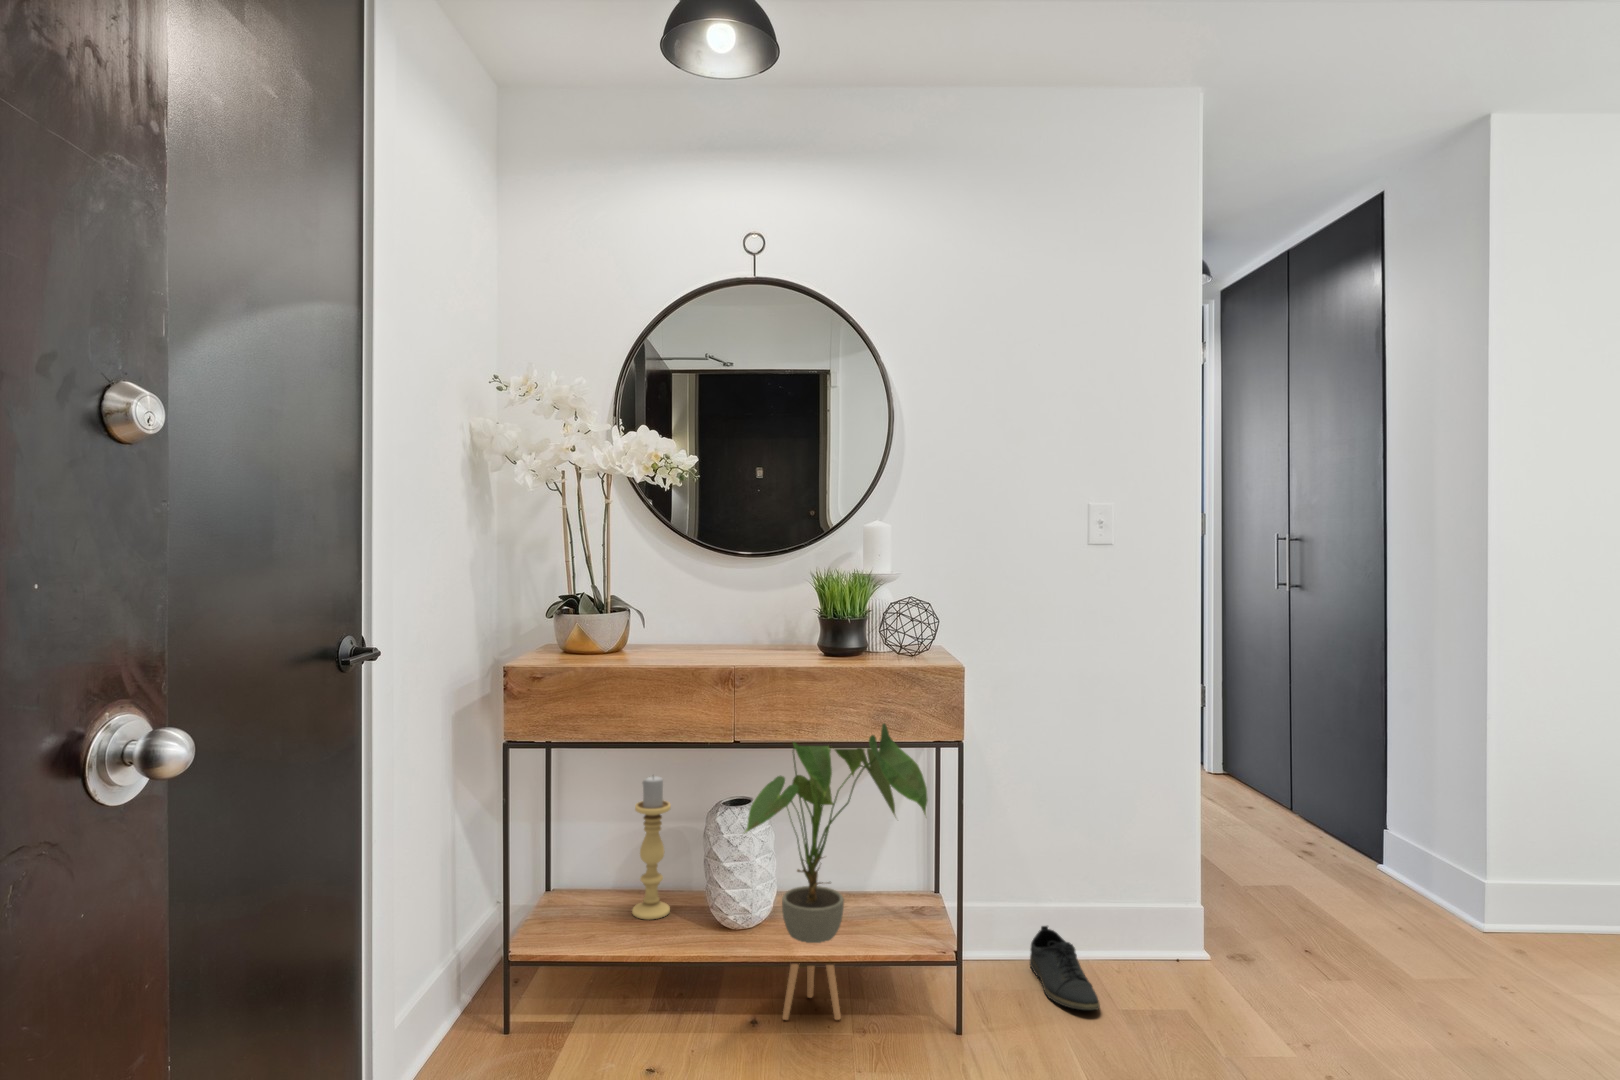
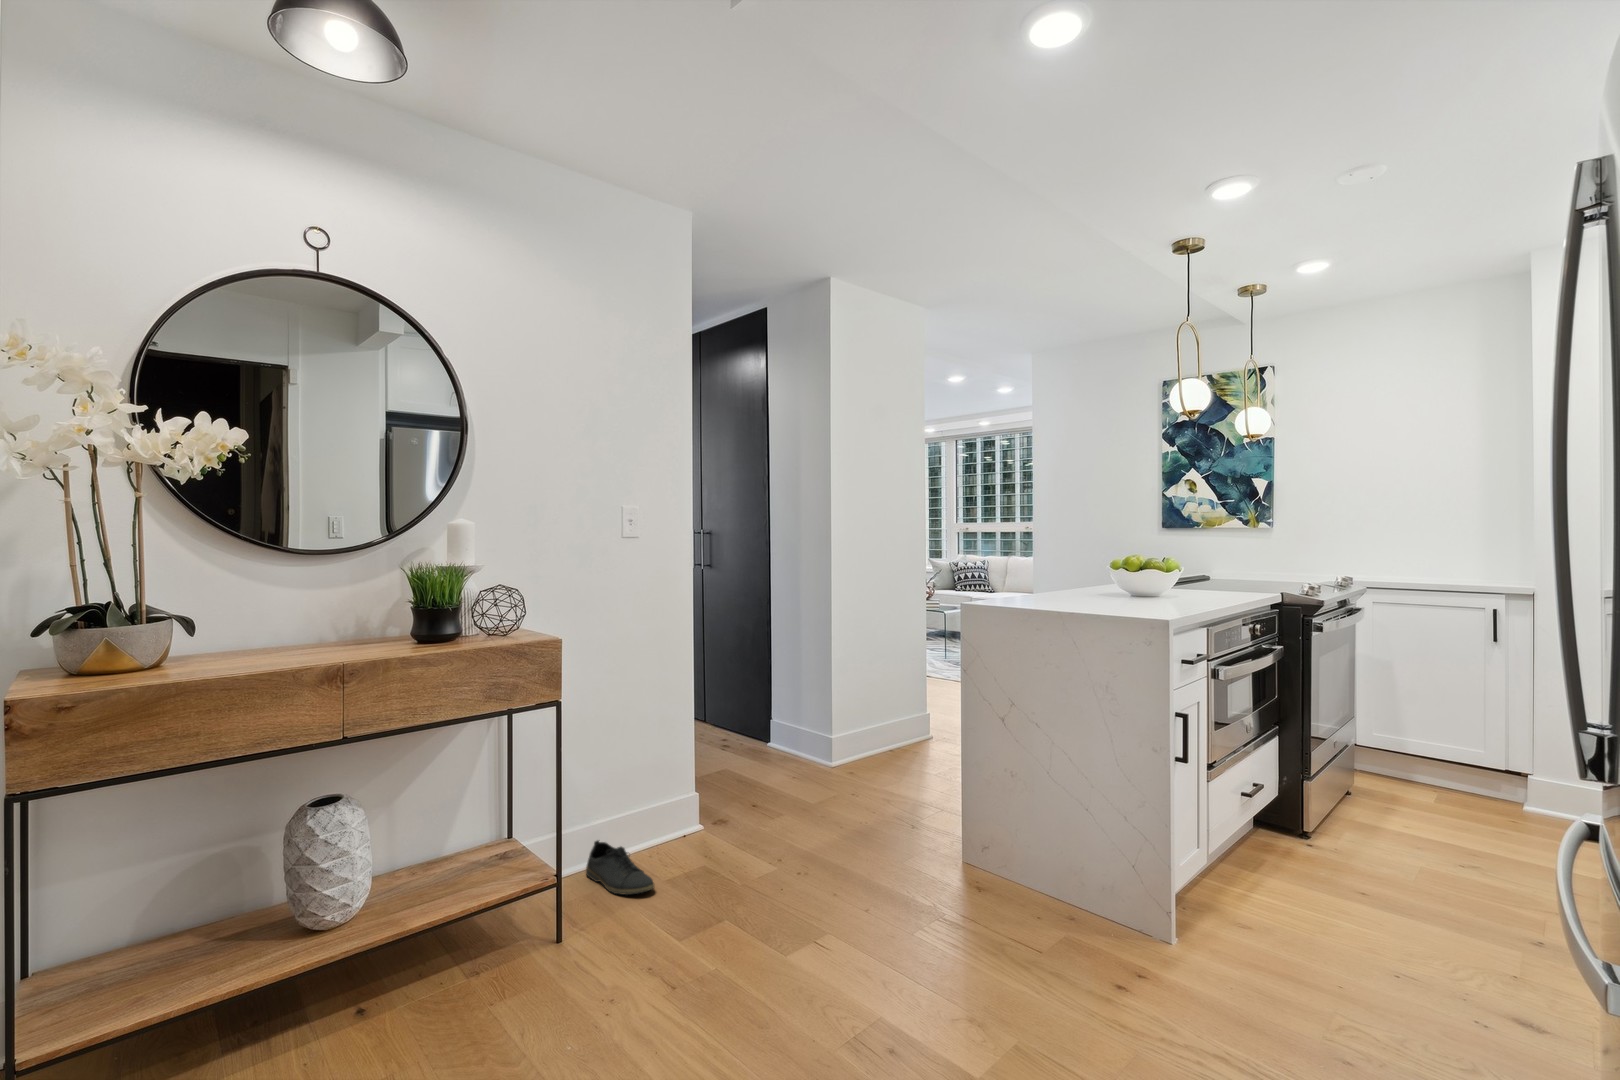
house plant: present [745,724,927,1020] -> none [346,686,537,995]
candle holder: present [632,776,671,920] -> none [188,795,240,956]

